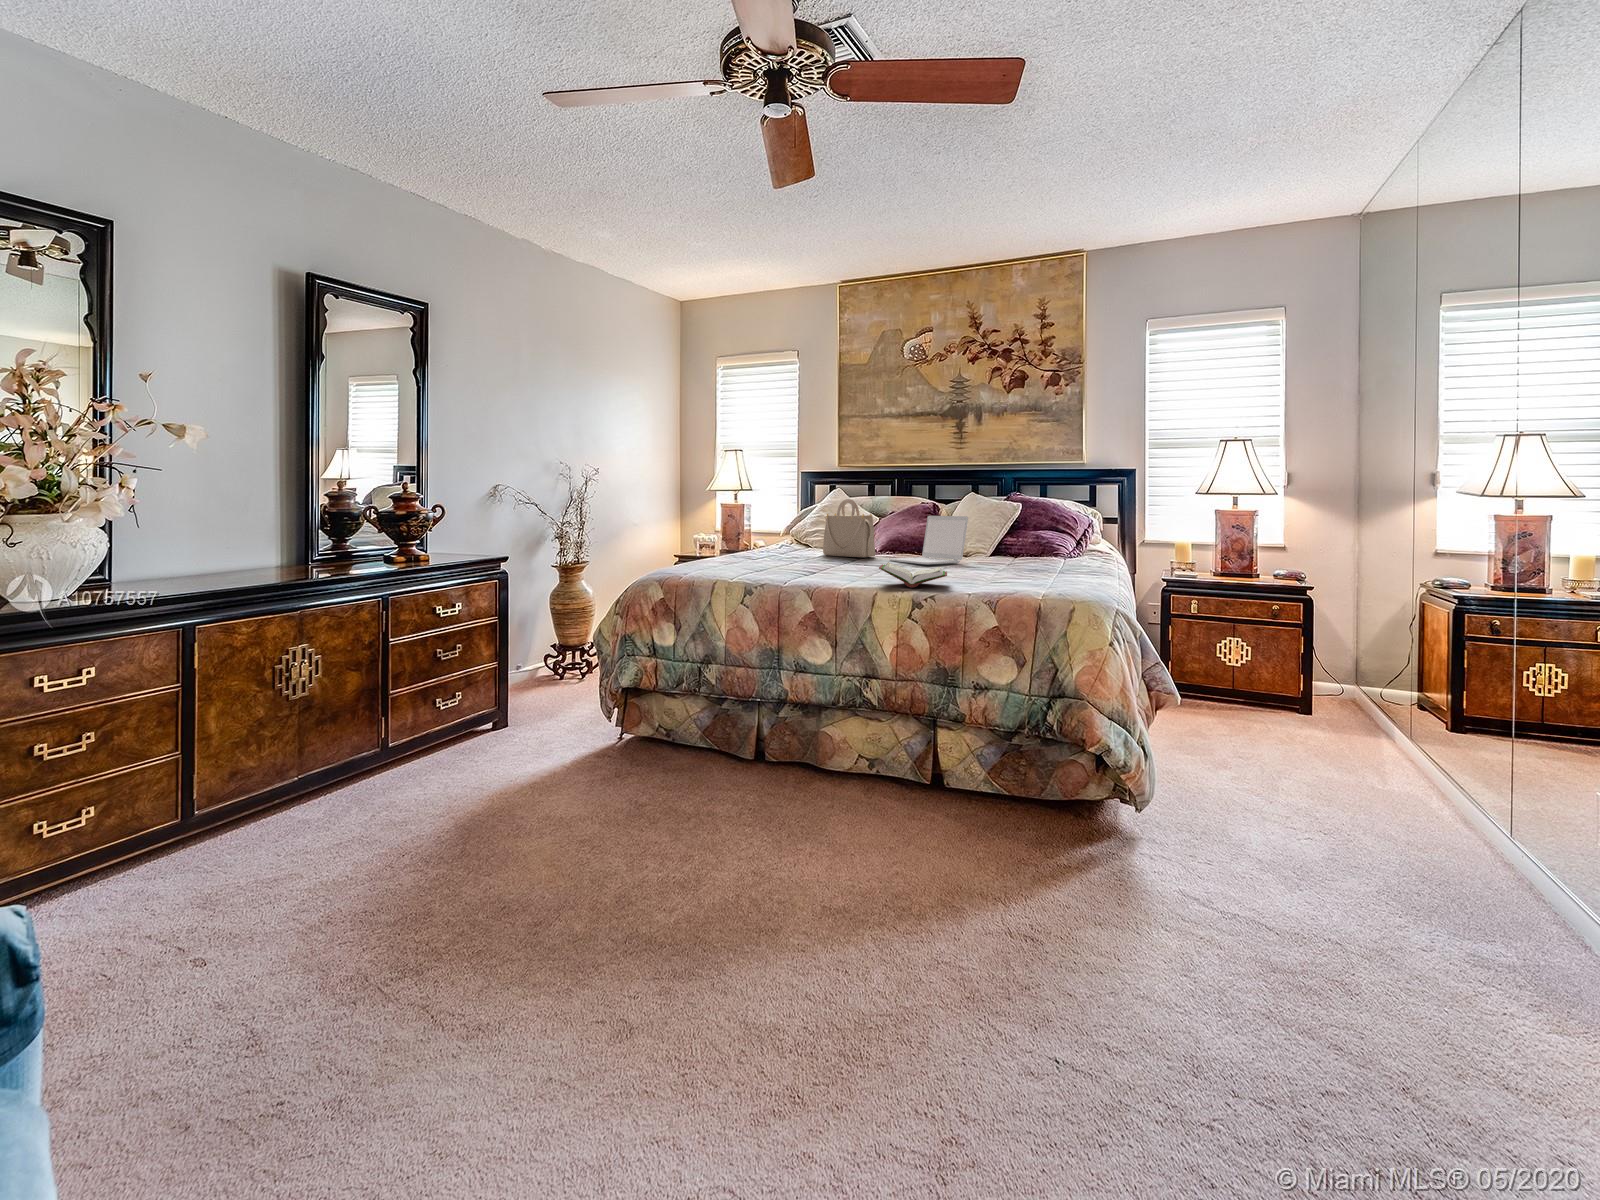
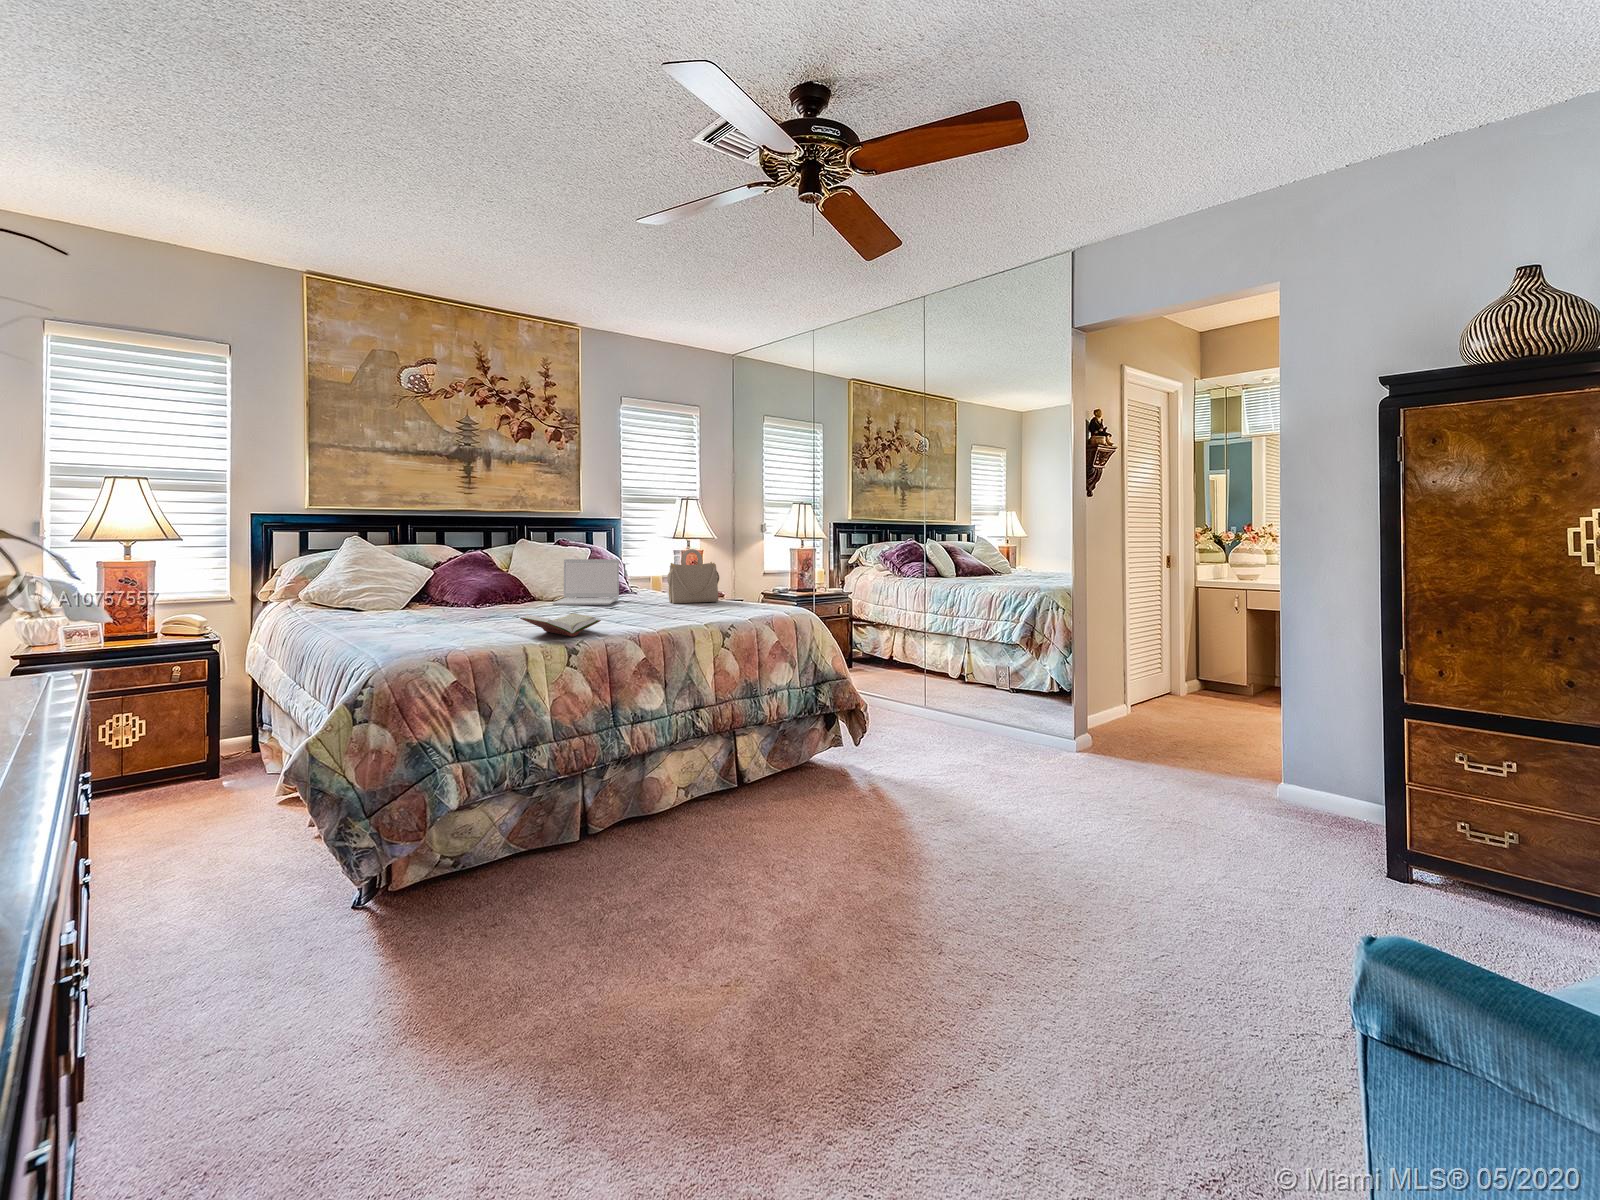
handbag: present [823,499,875,557] -> present [667,549,719,603]
book: present [879,562,947,588] -> present [520,613,601,637]

